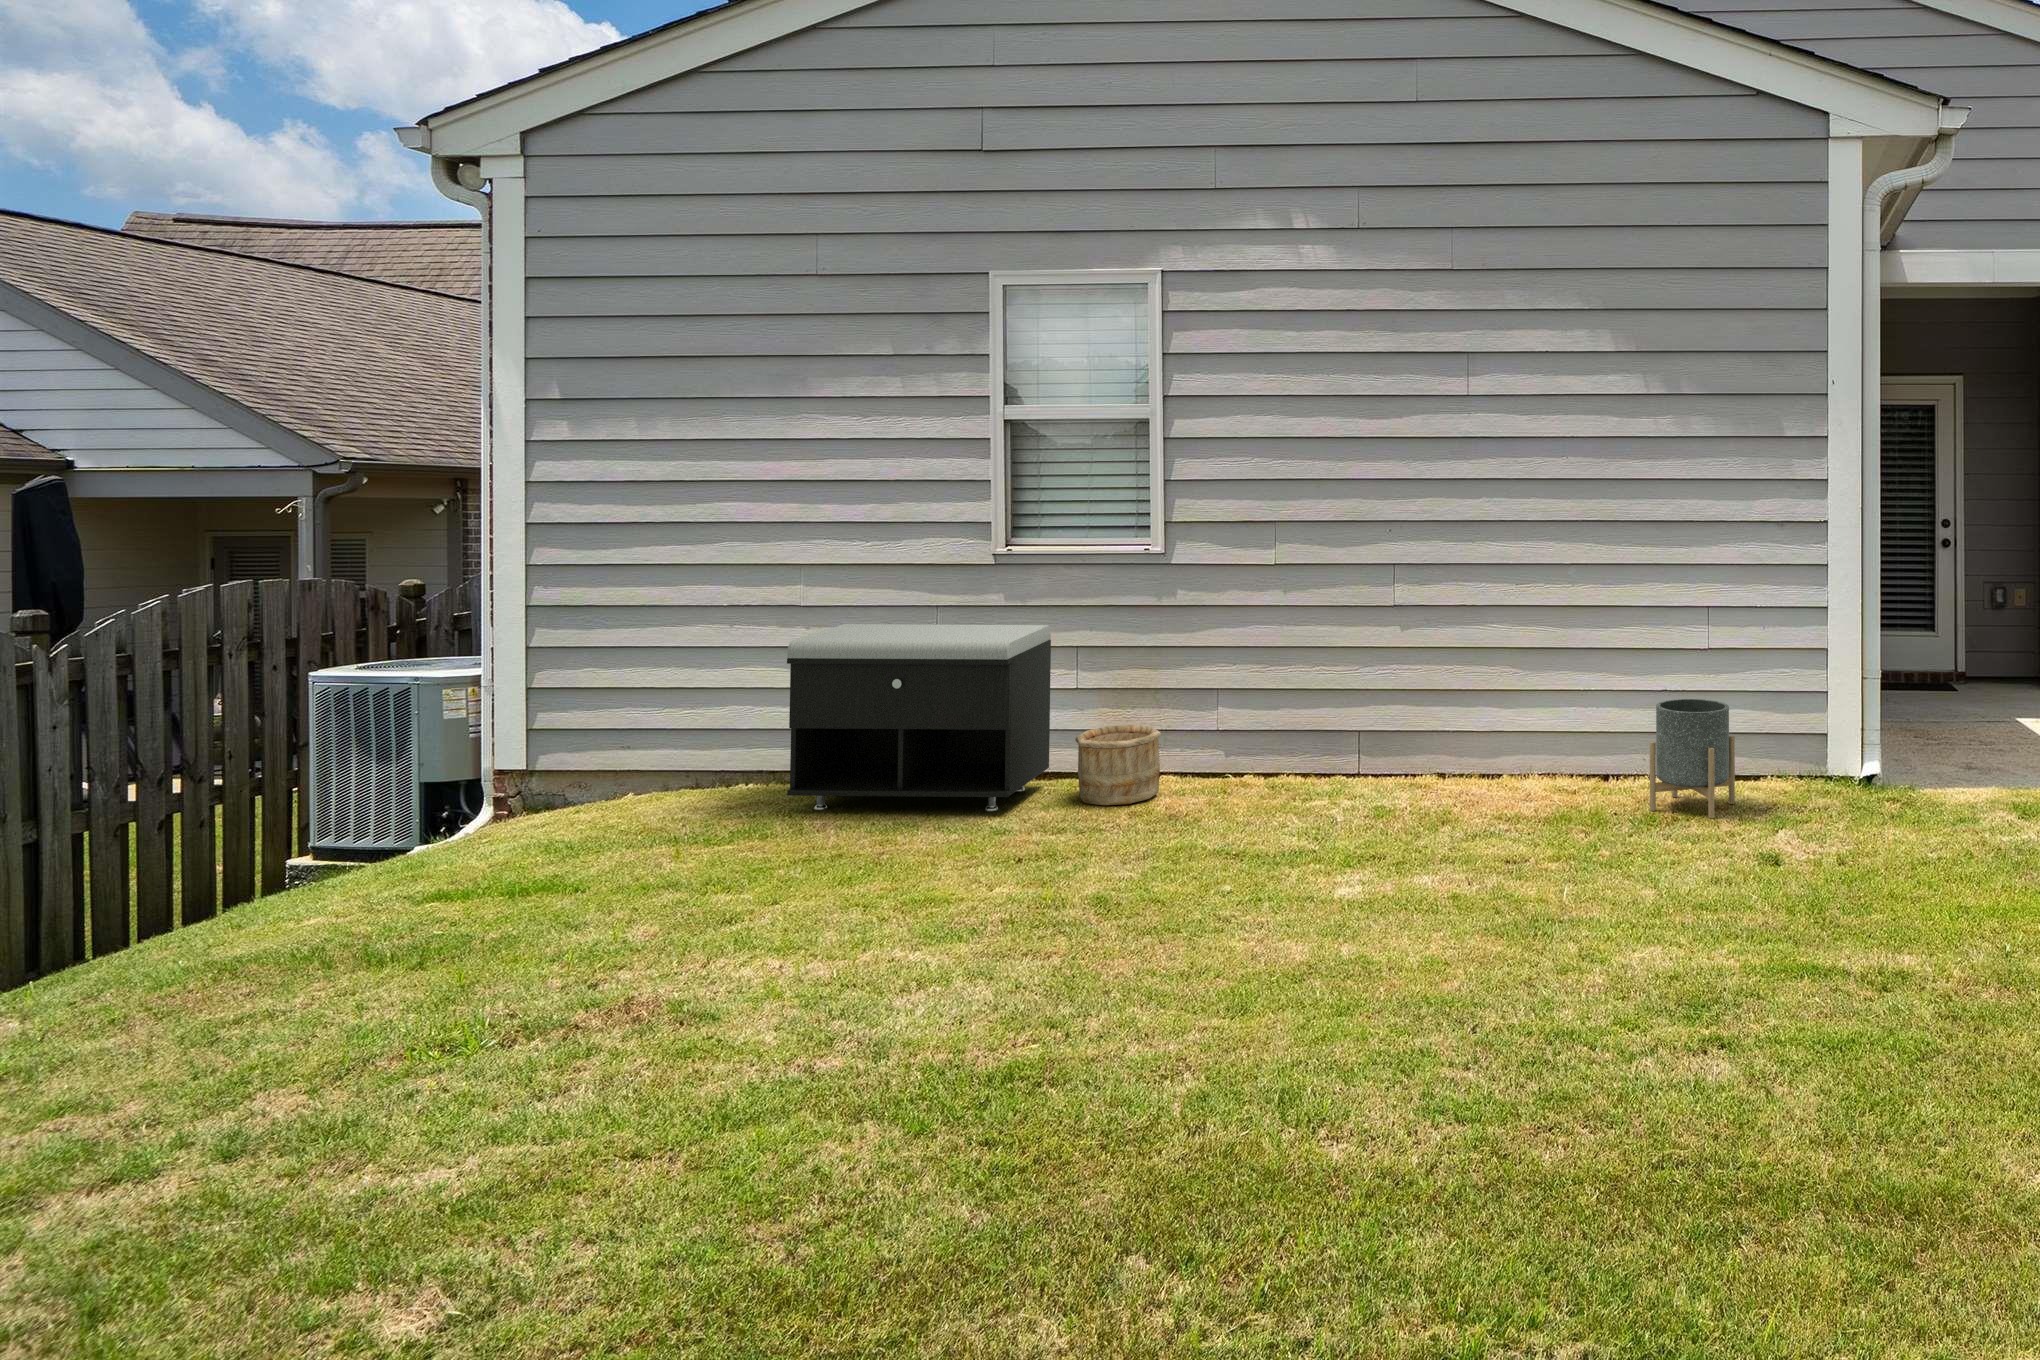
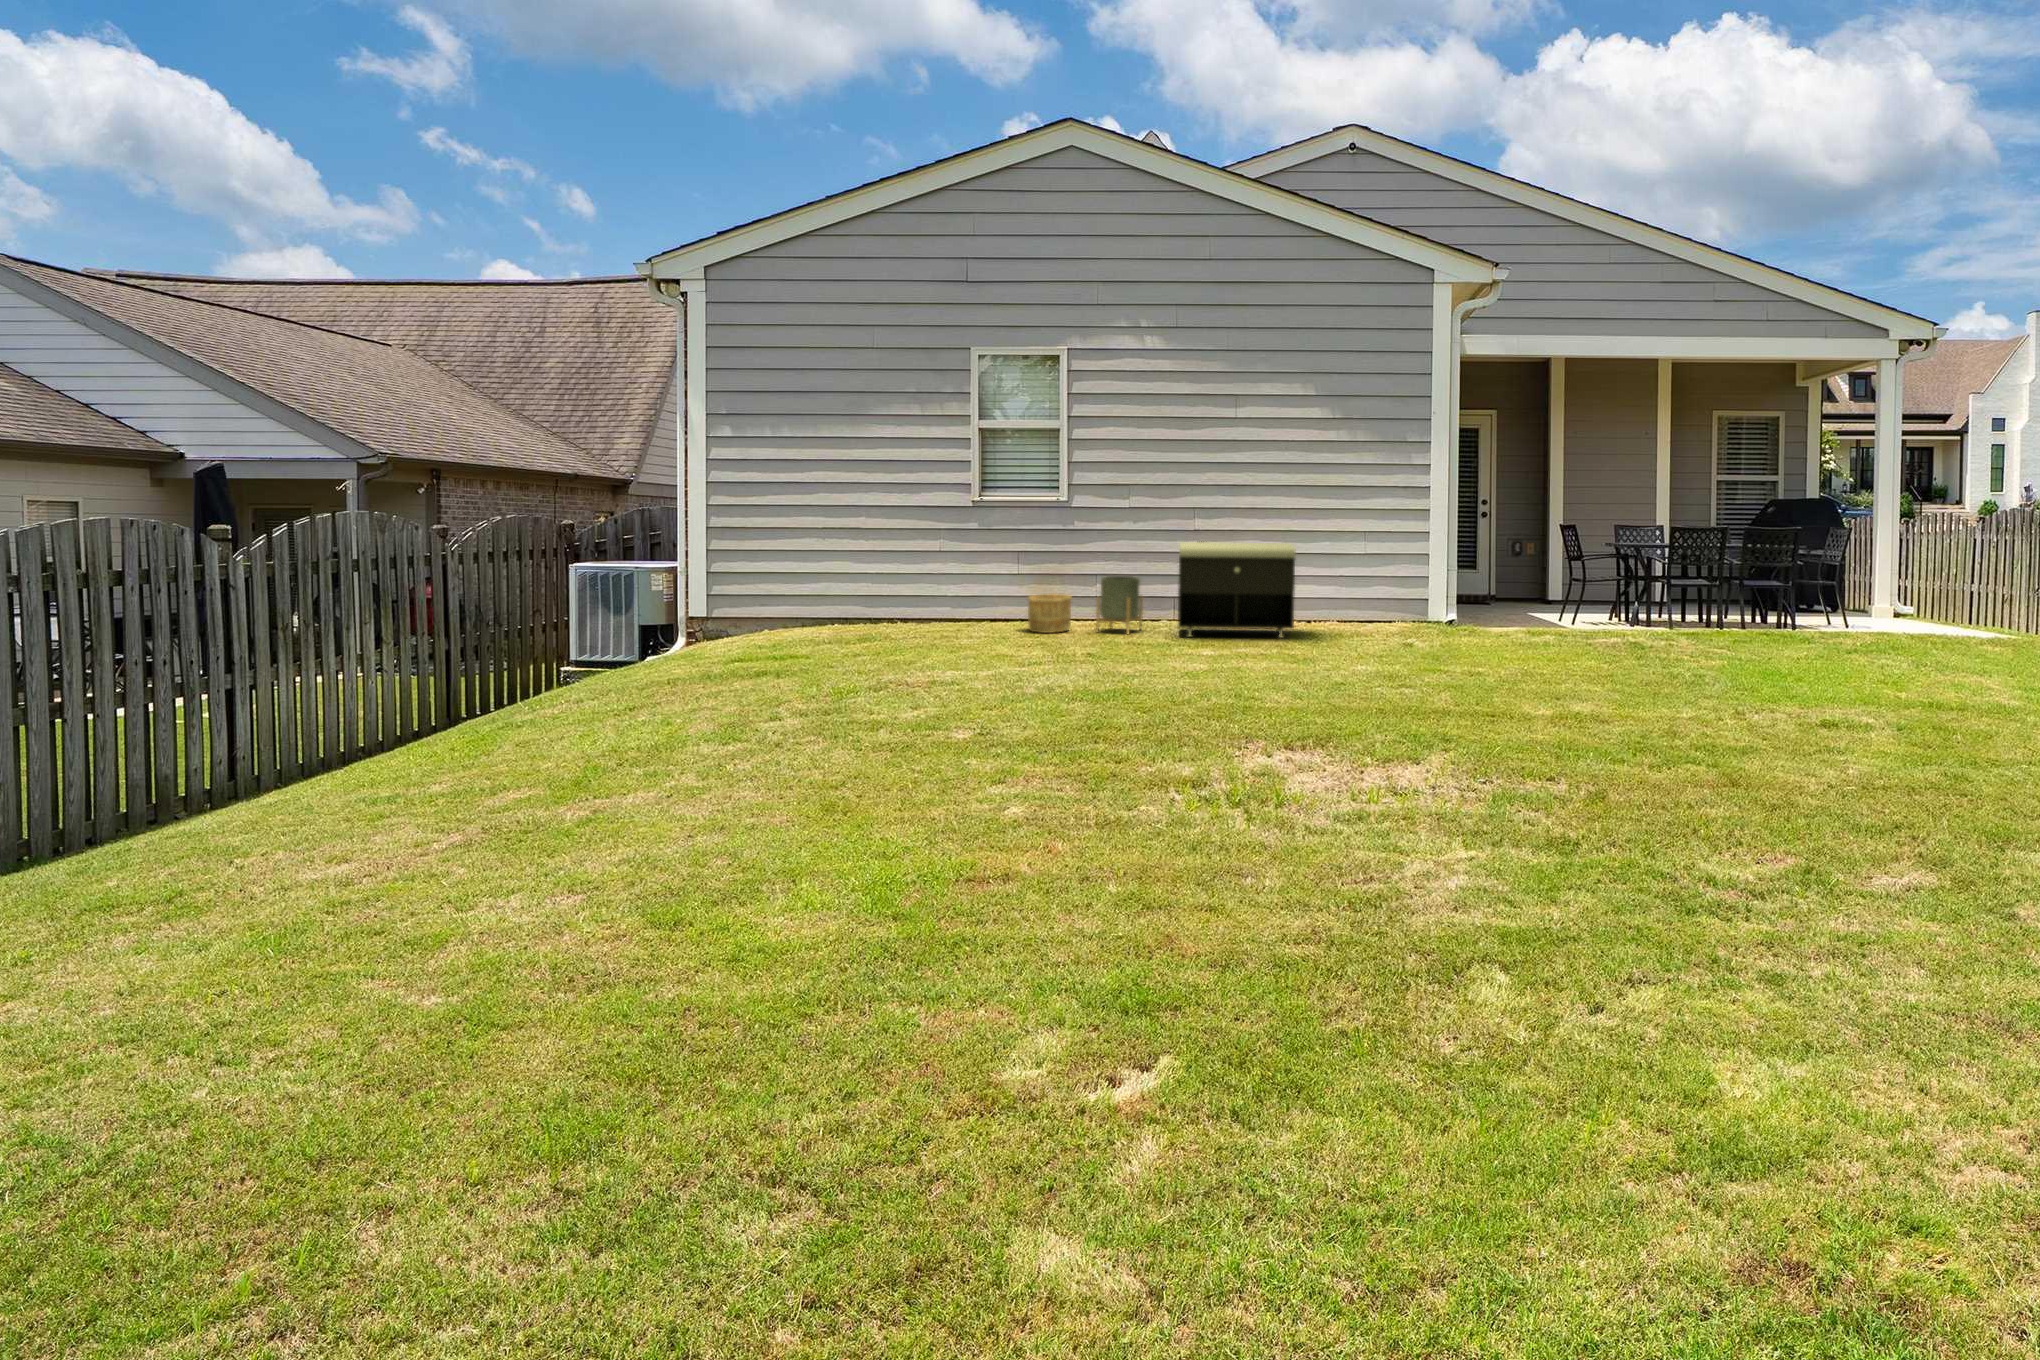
storage bench: present [787,624,1051,812] -> present [1178,542,1296,638]
planter: present [1650,699,1735,818] -> present [1096,576,1143,634]

